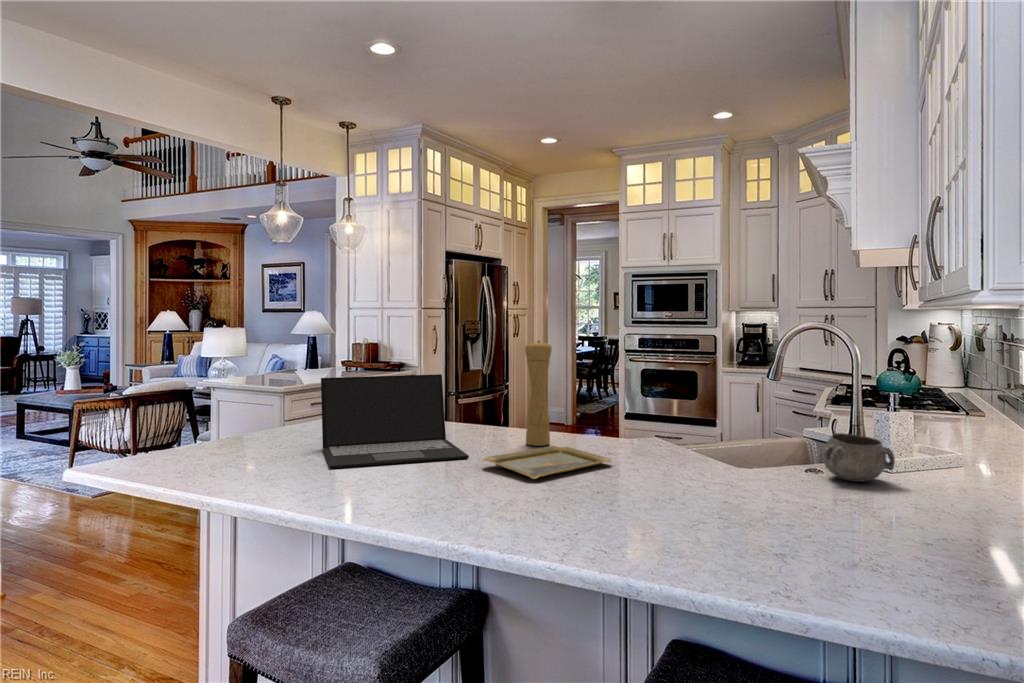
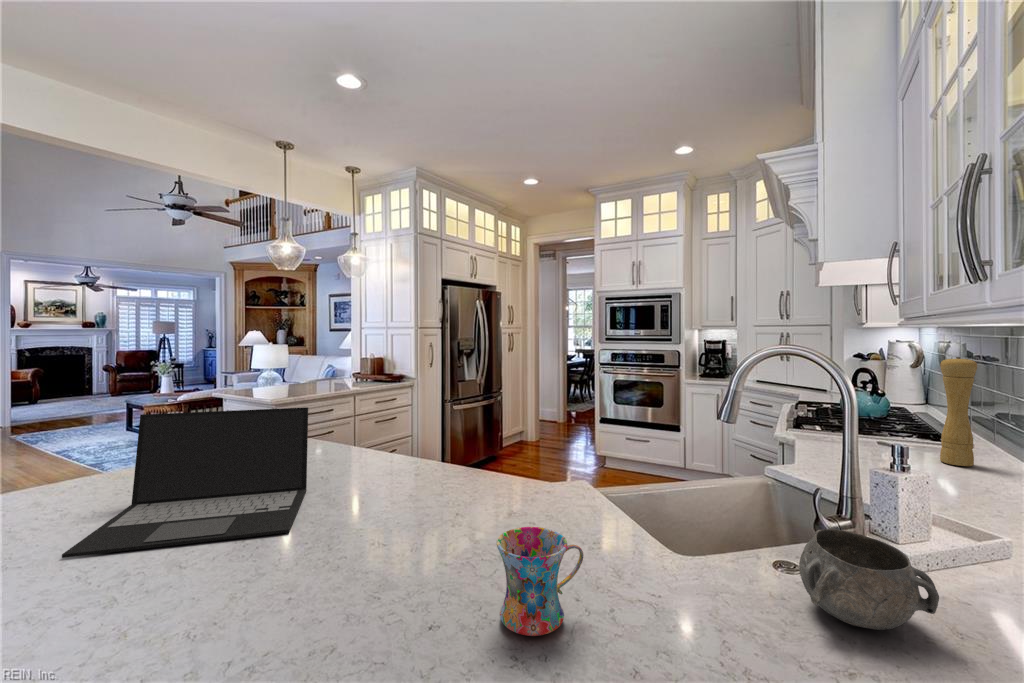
pepper mill: present [525,341,552,446] -> present [940,357,977,466]
mug: none [648,432,698,486] -> present [497,527,583,636]
tray: present [484,446,611,479] -> none [278,512,475,606]

